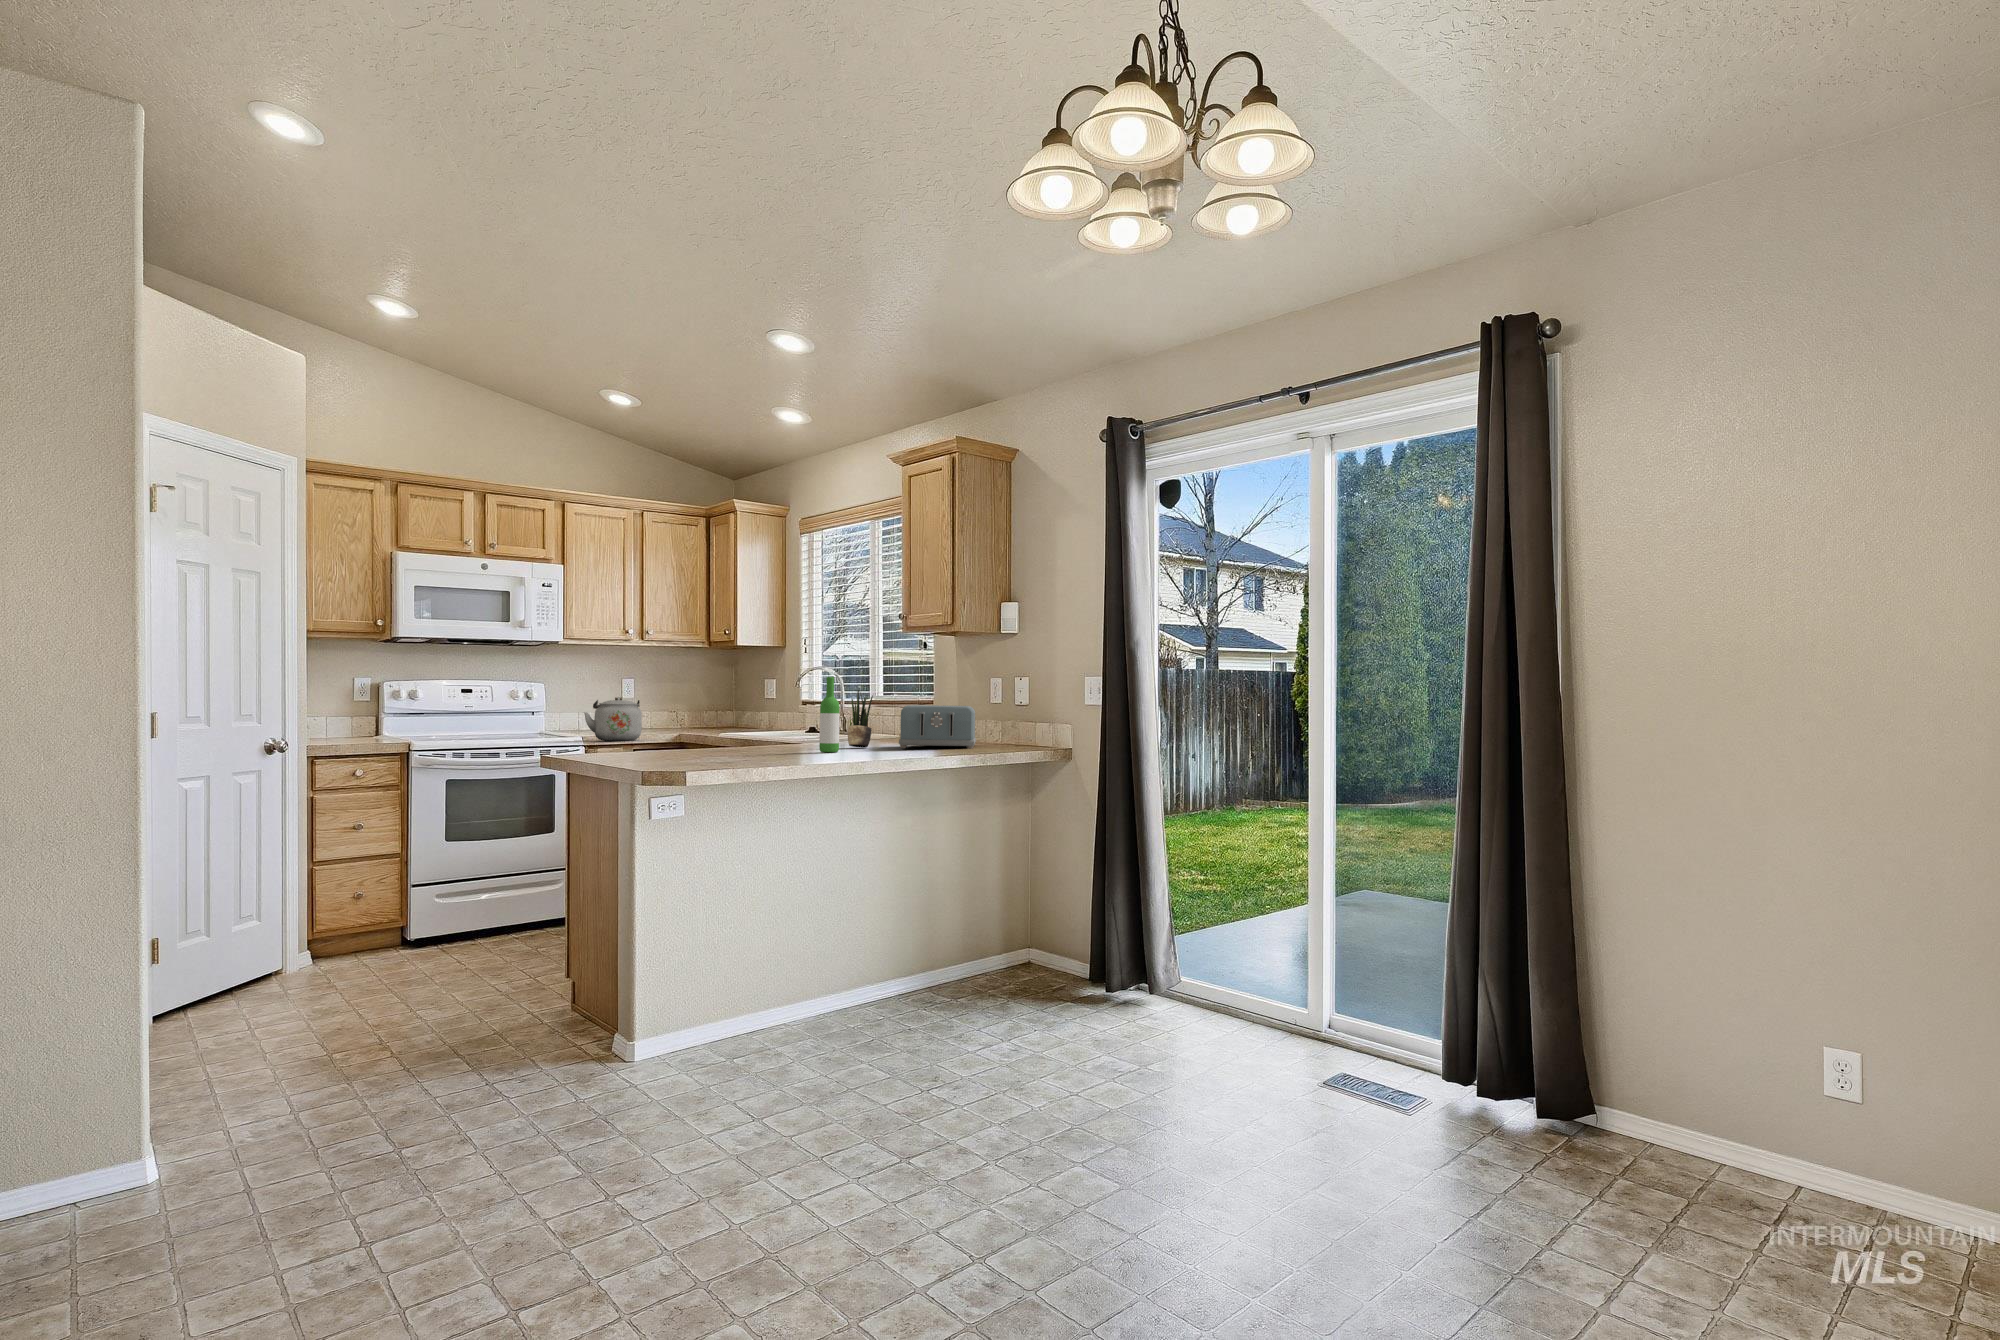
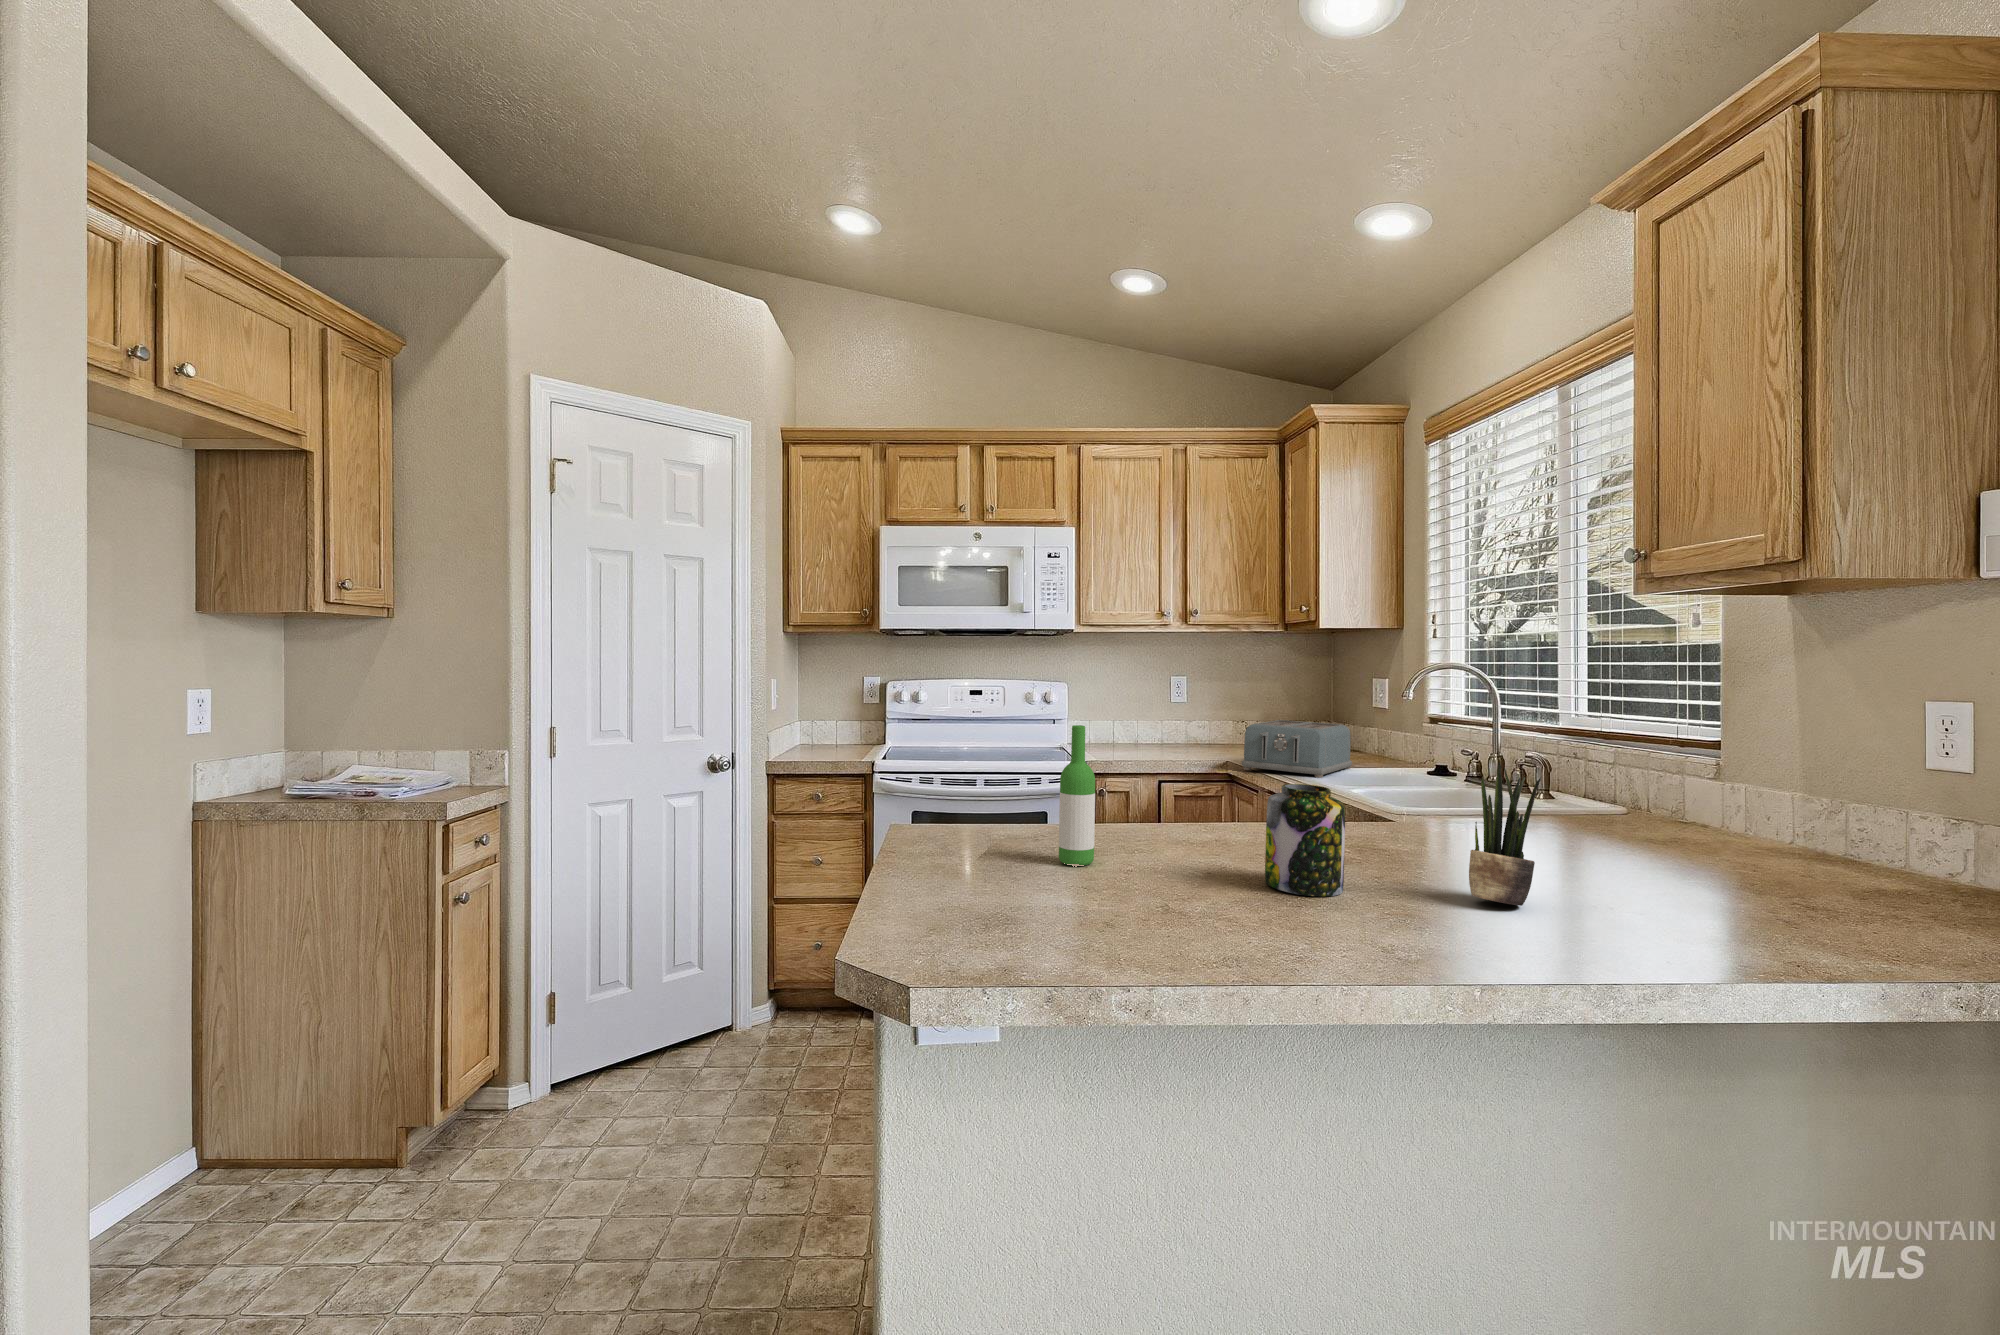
wine bottle: present [819,677,840,752] -> present [1059,725,1095,865]
kettle: present [584,697,642,741] -> none [1110,701,1184,762]
jar: none [763,705,799,751] -> present [1265,784,1345,896]
toaster: present [899,705,976,749] -> present [1242,720,1352,778]

